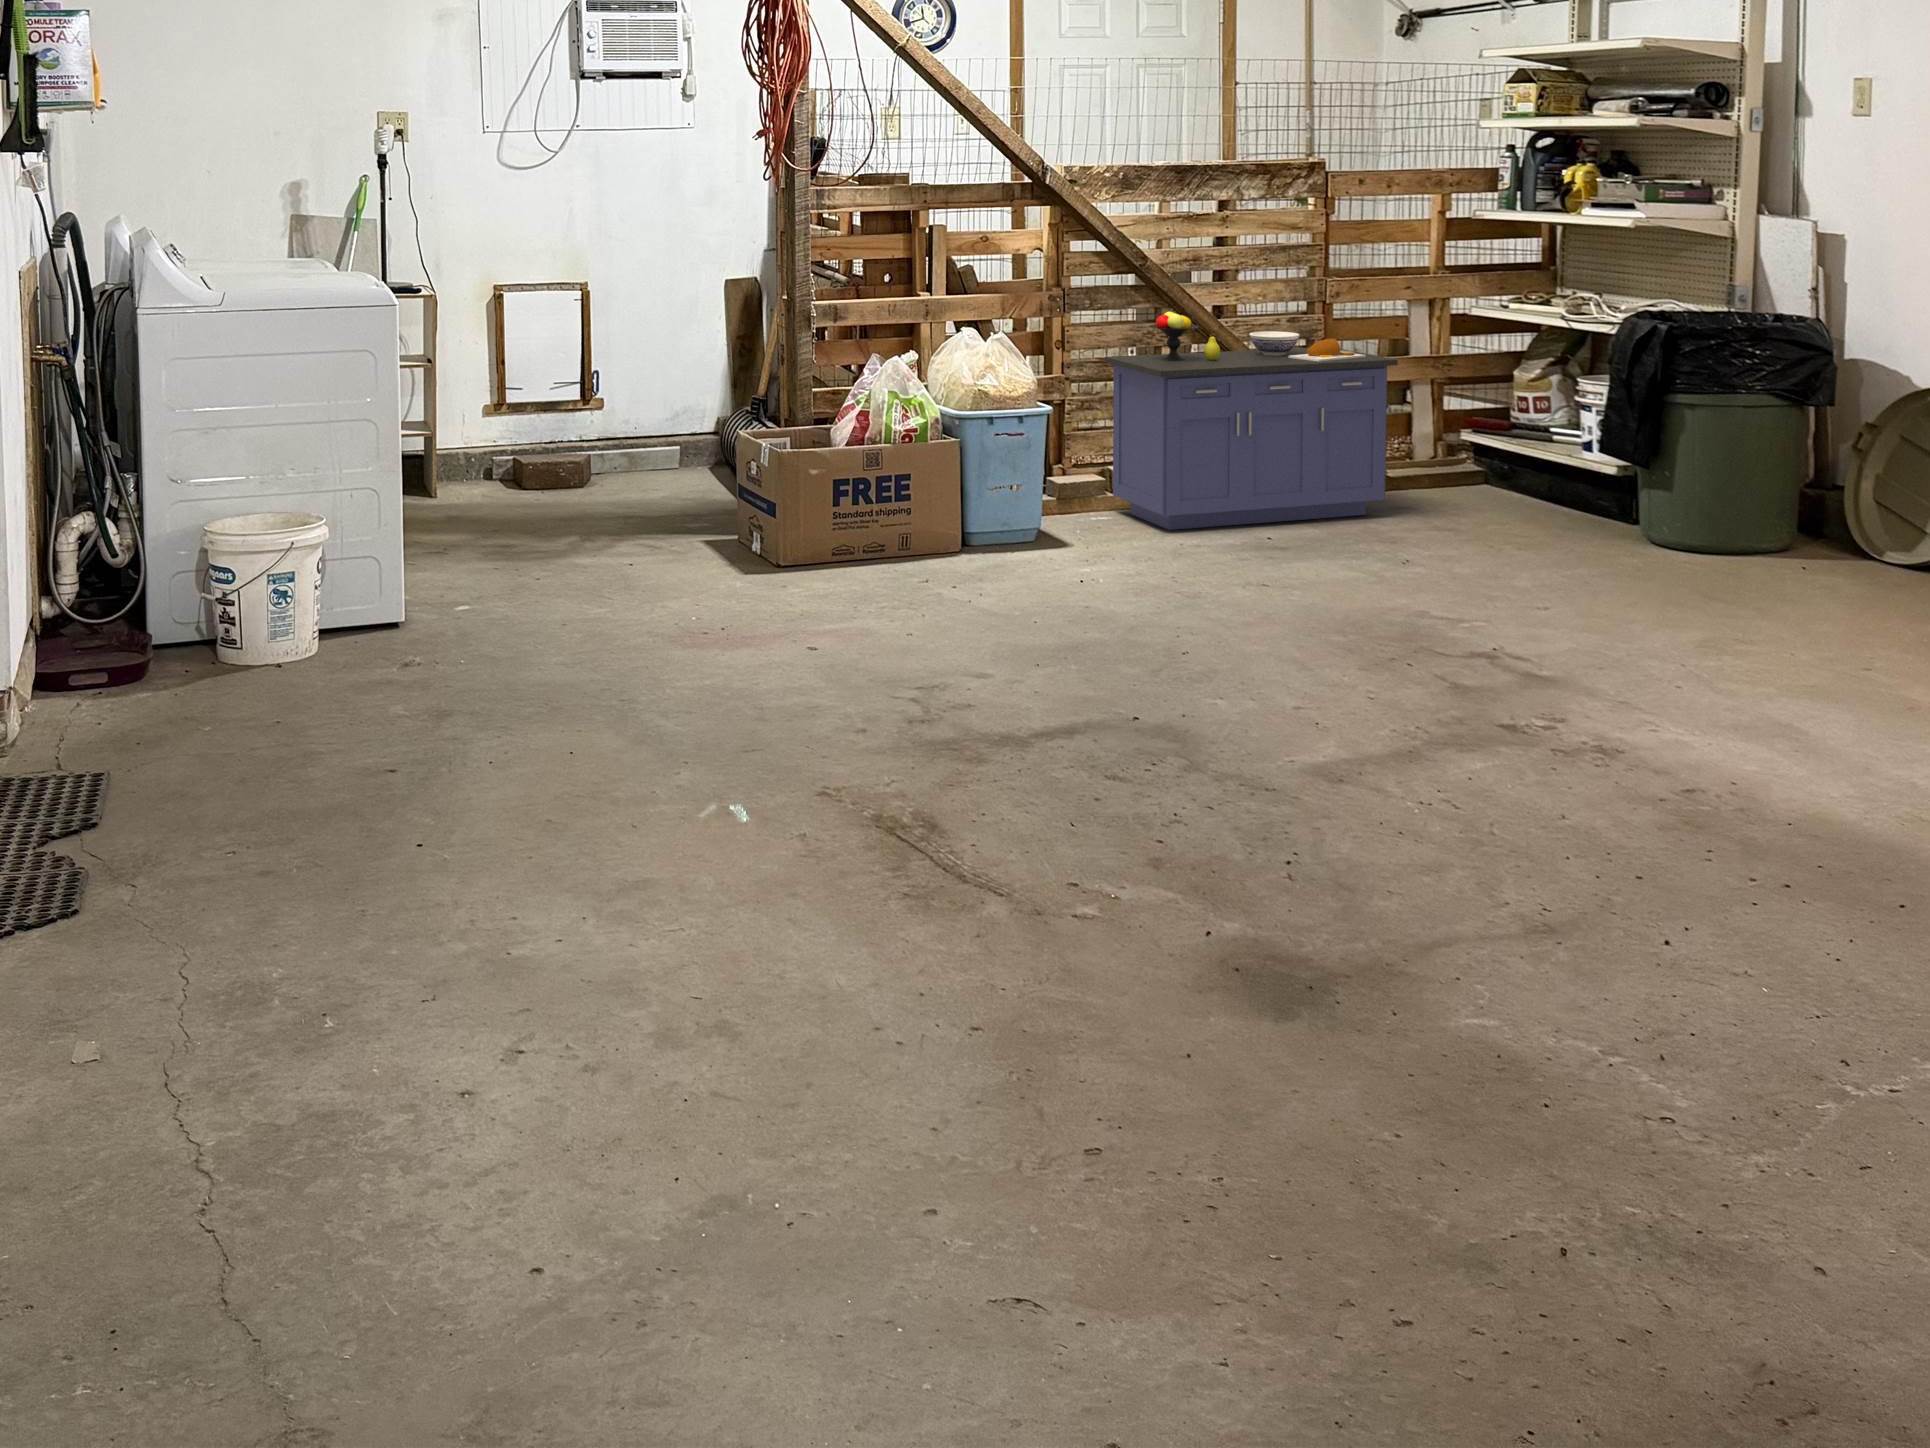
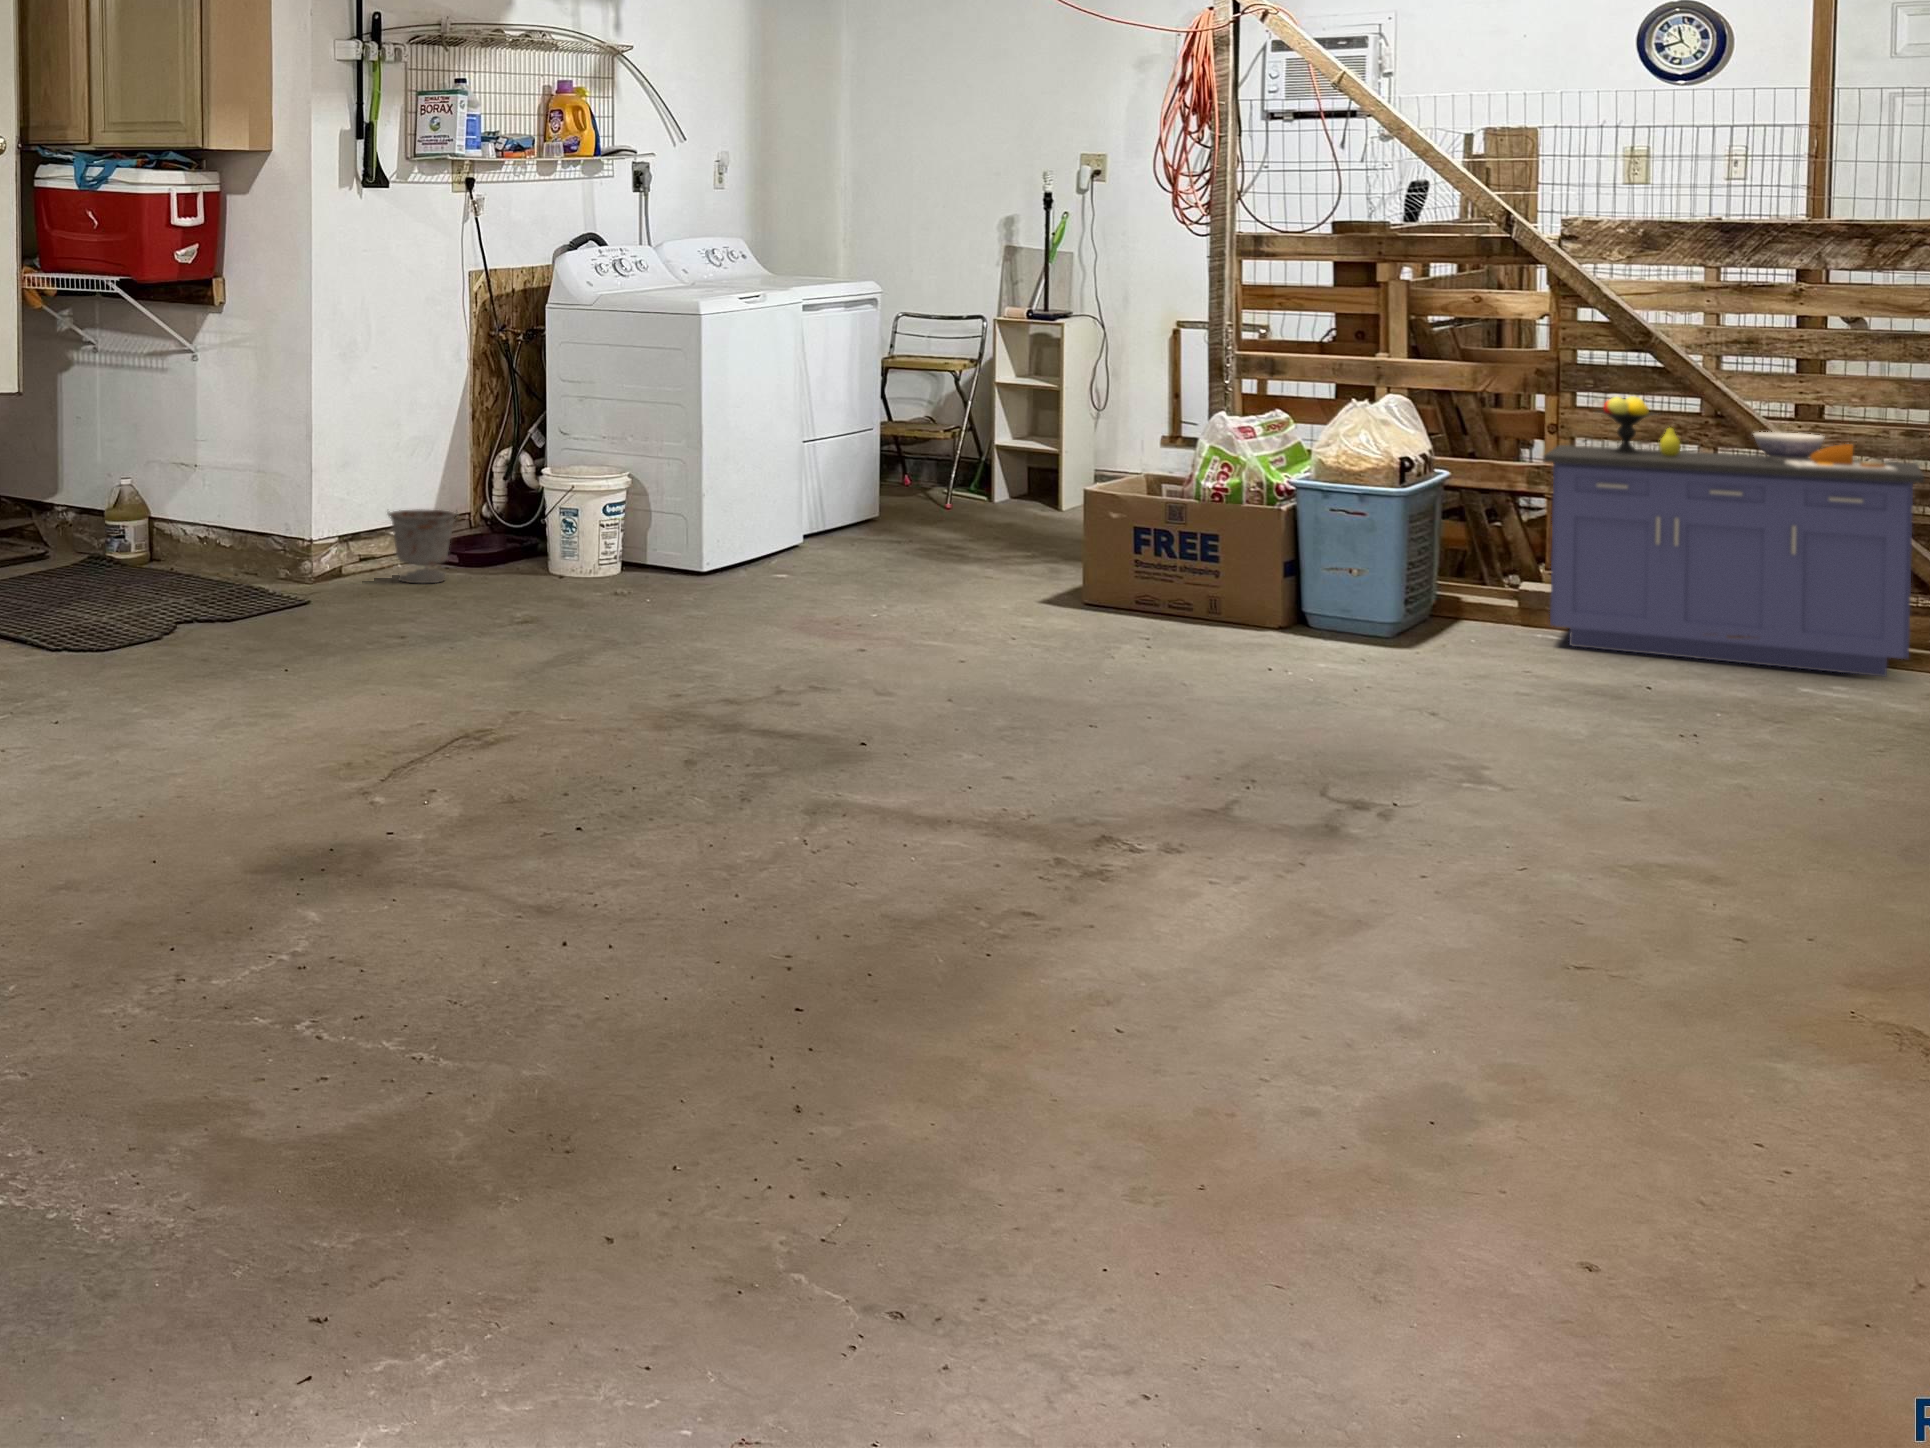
bucket: none [40,597,147,715] -> present [388,509,458,583]

